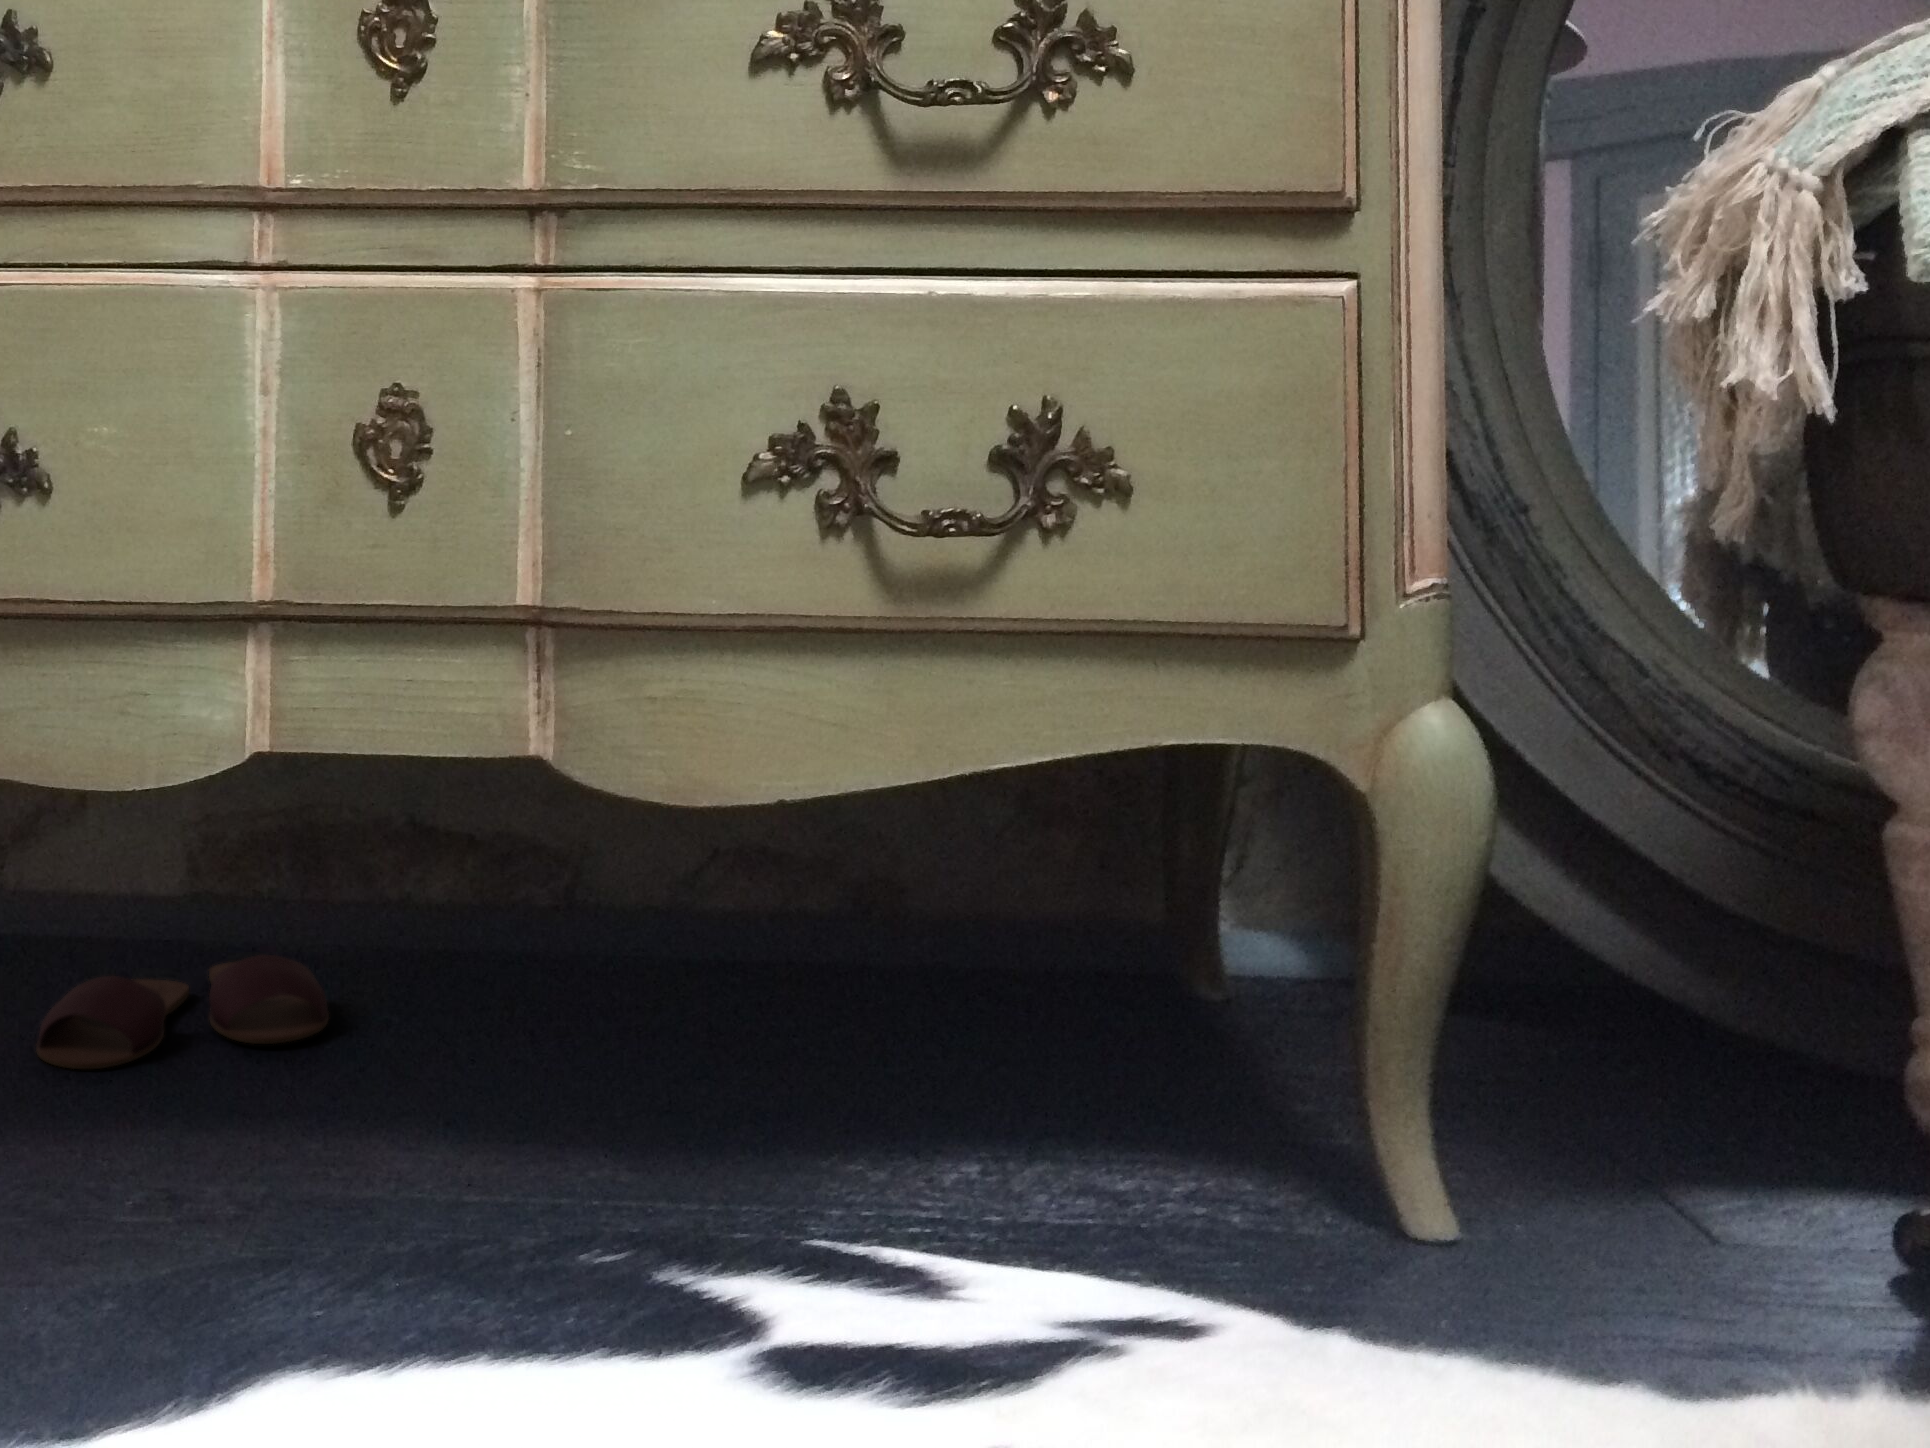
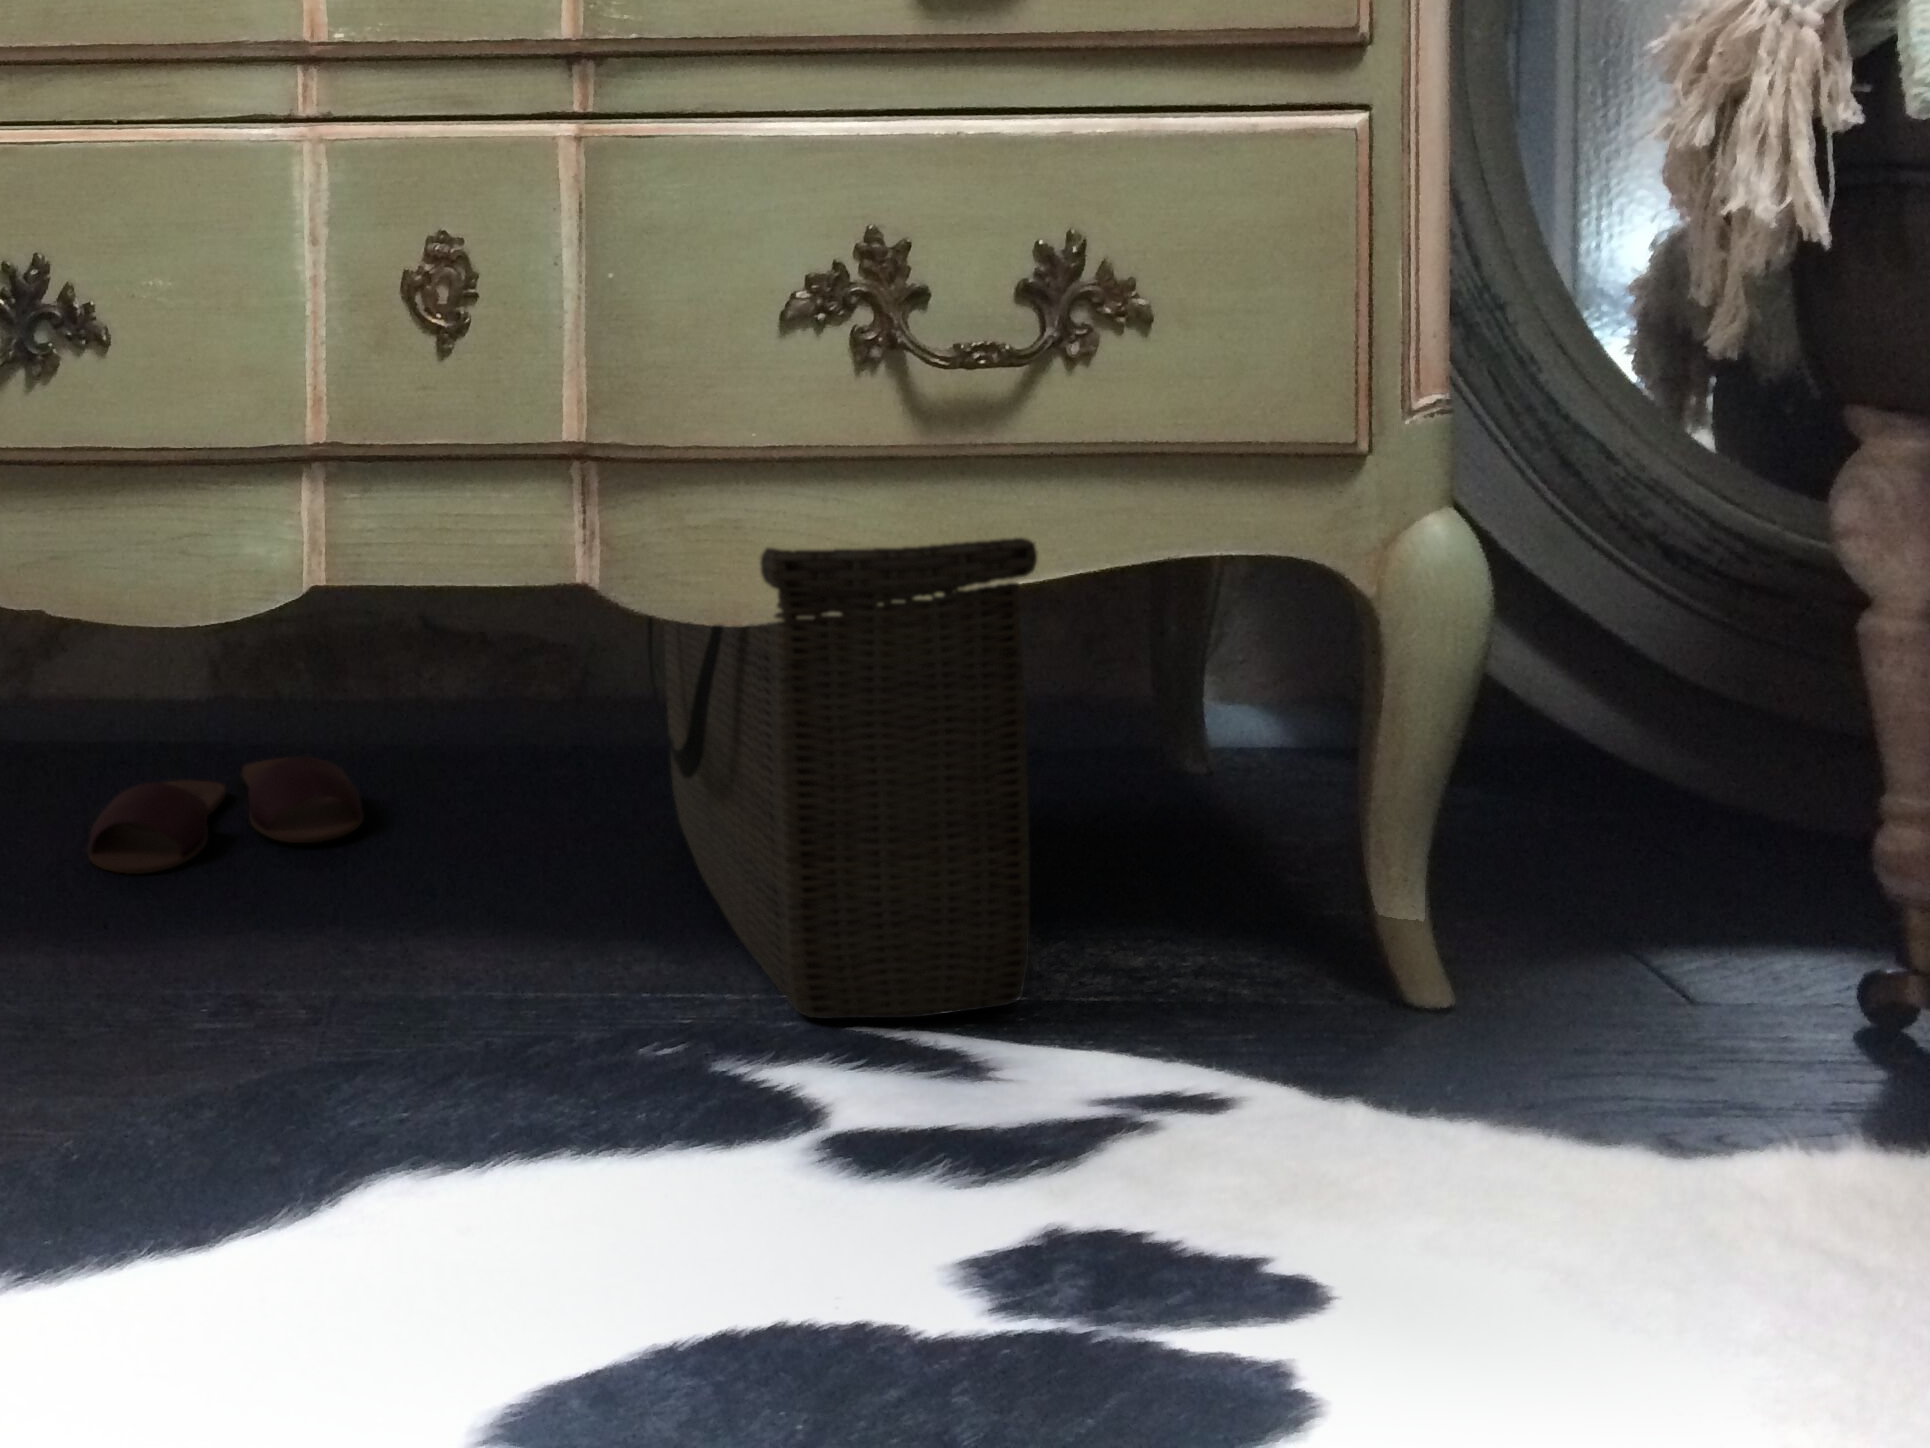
basket: none [623,630,1013,1234] -> present [648,538,1038,1019]

